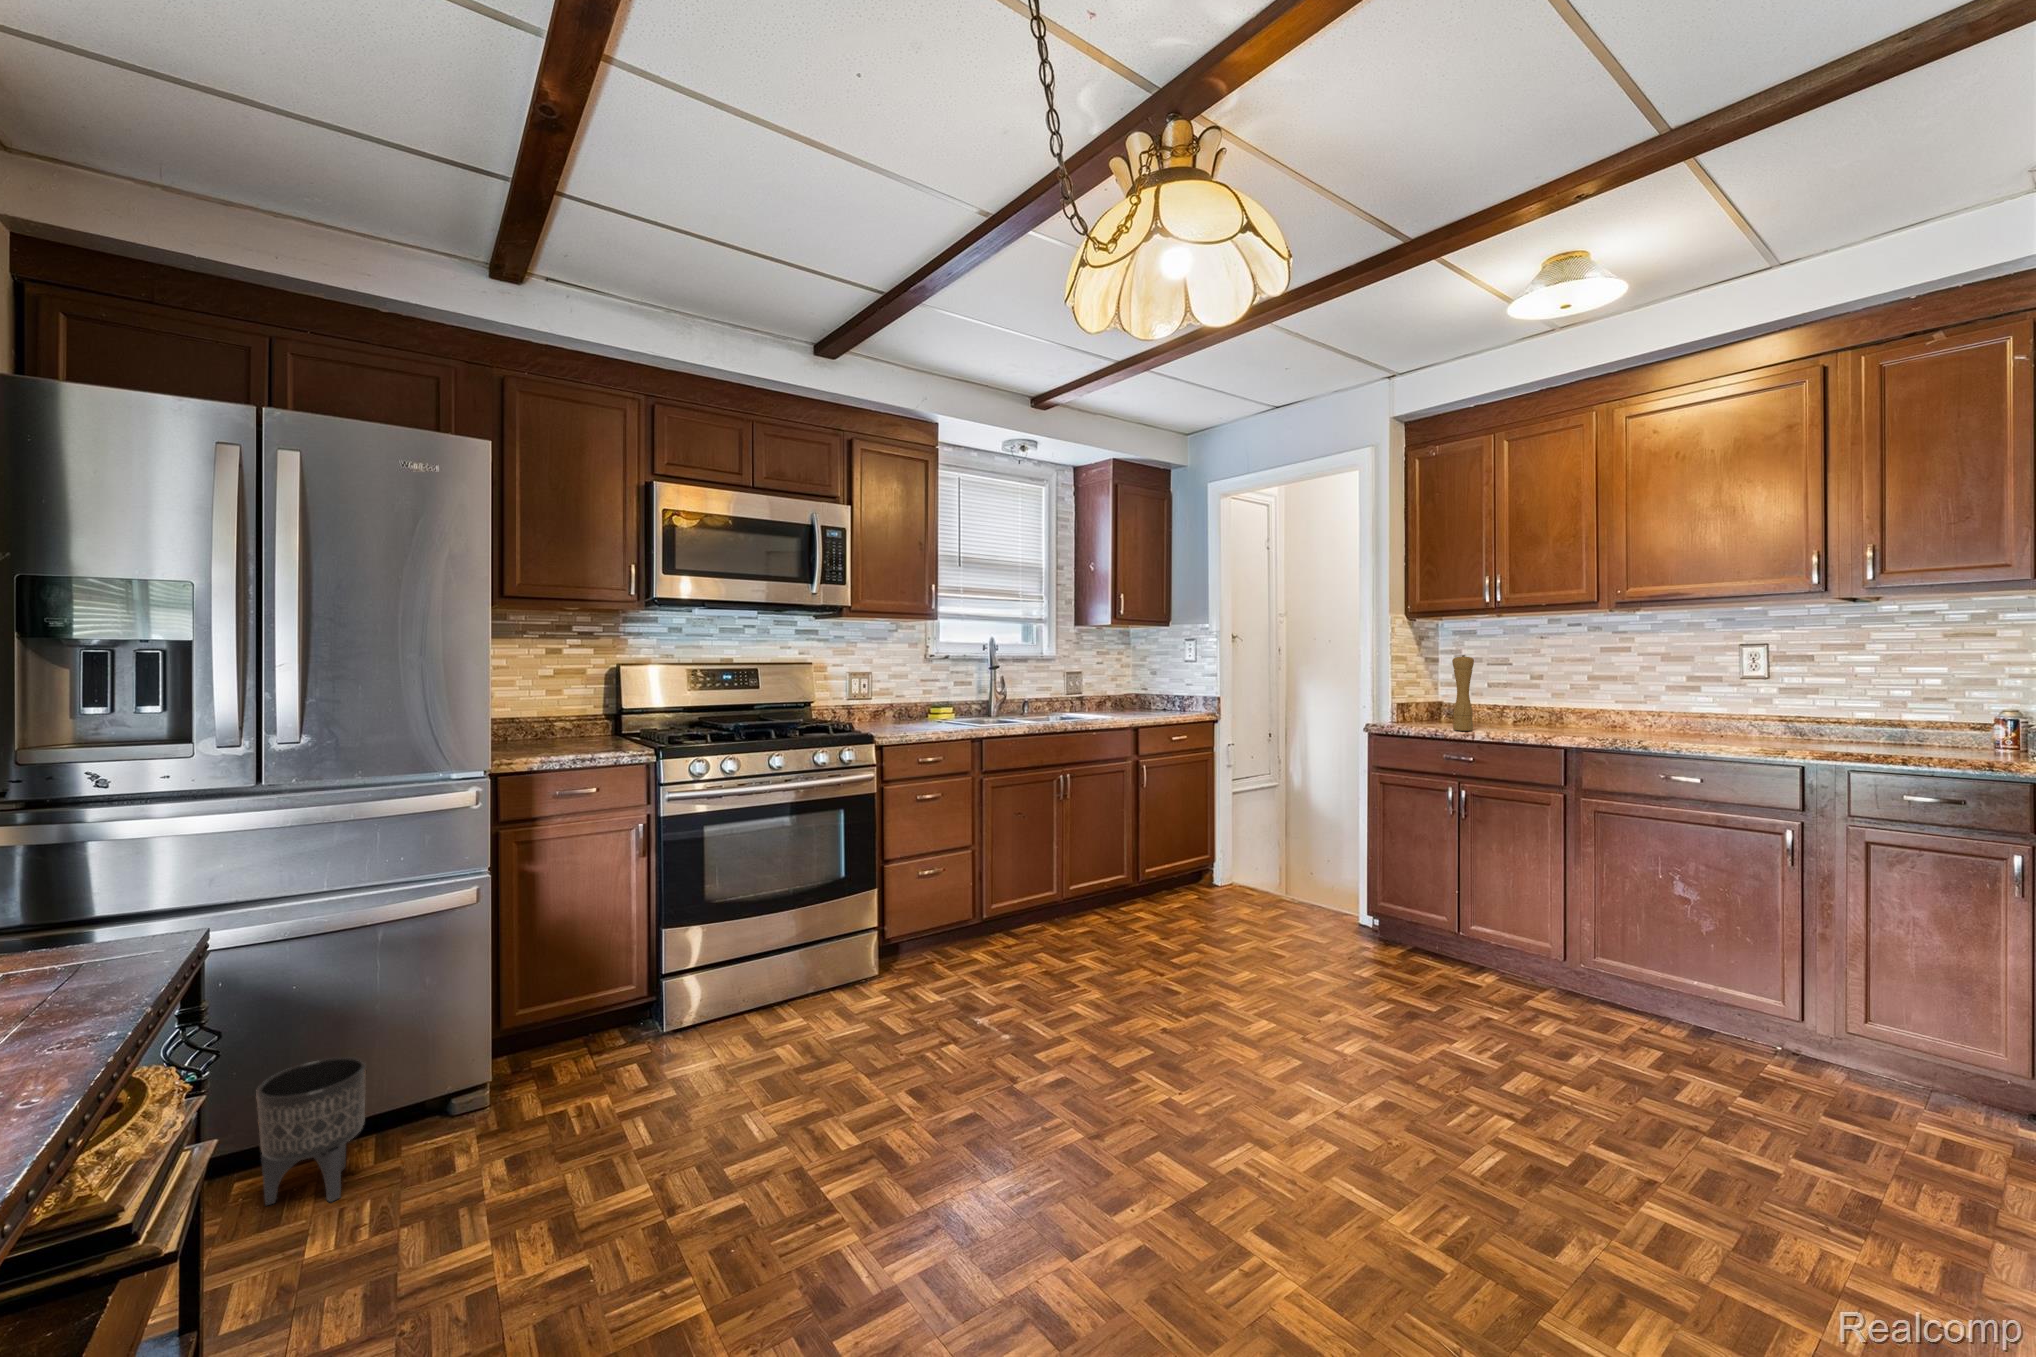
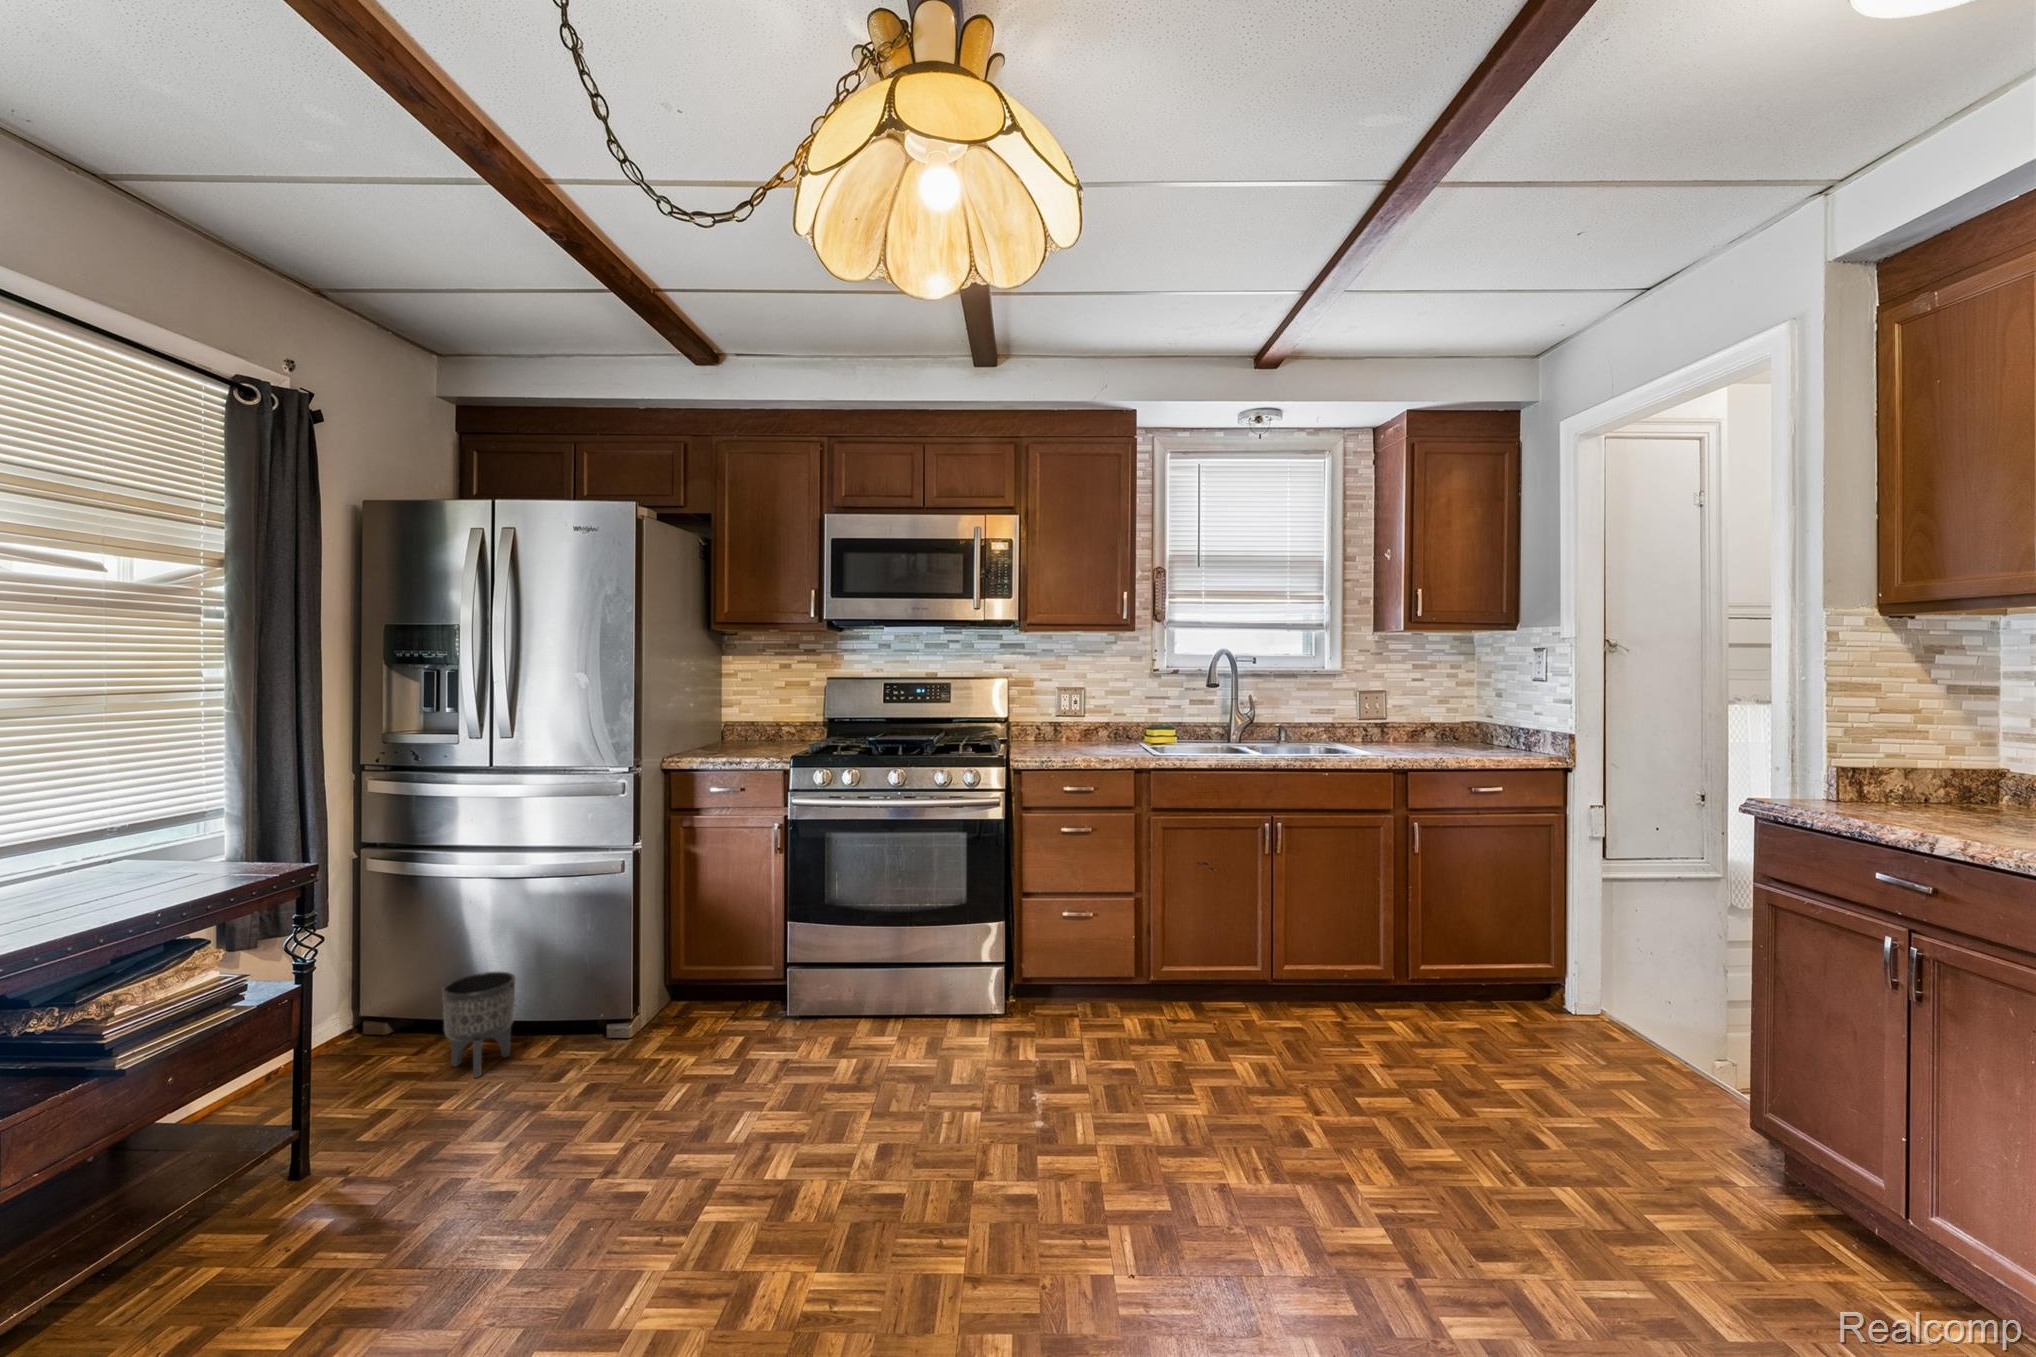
pepper mill: present [1452,655,1474,731] -> none [1914,687,1970,834]

